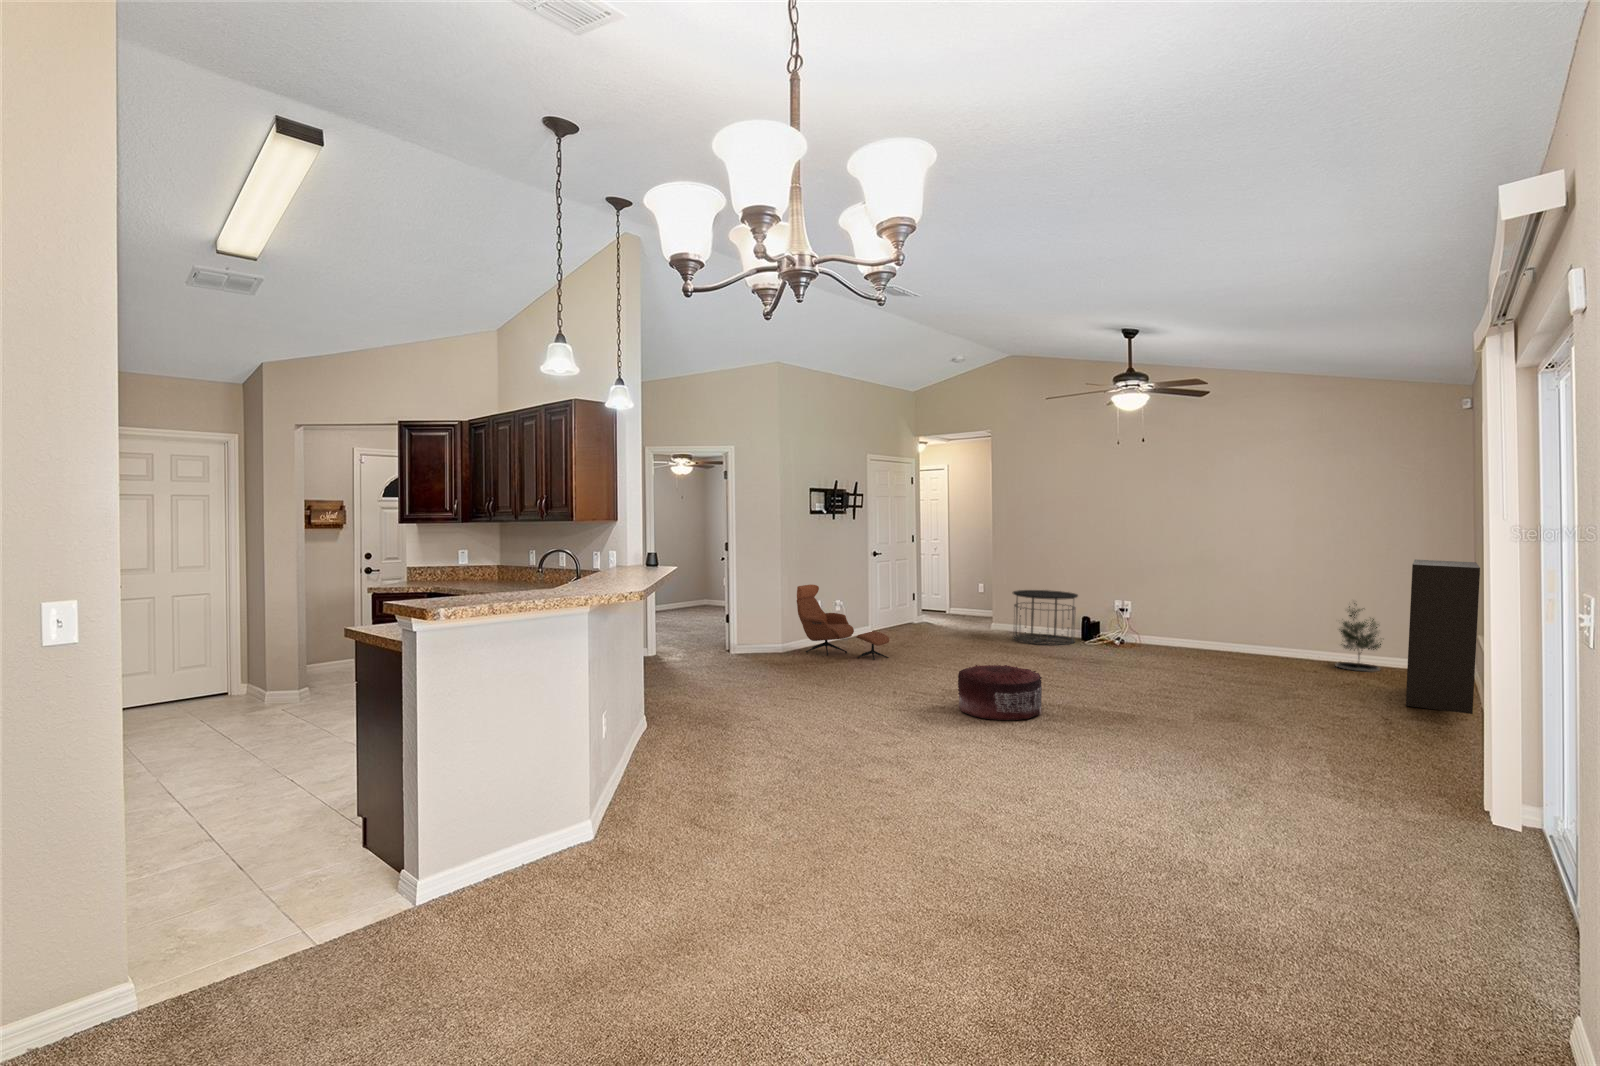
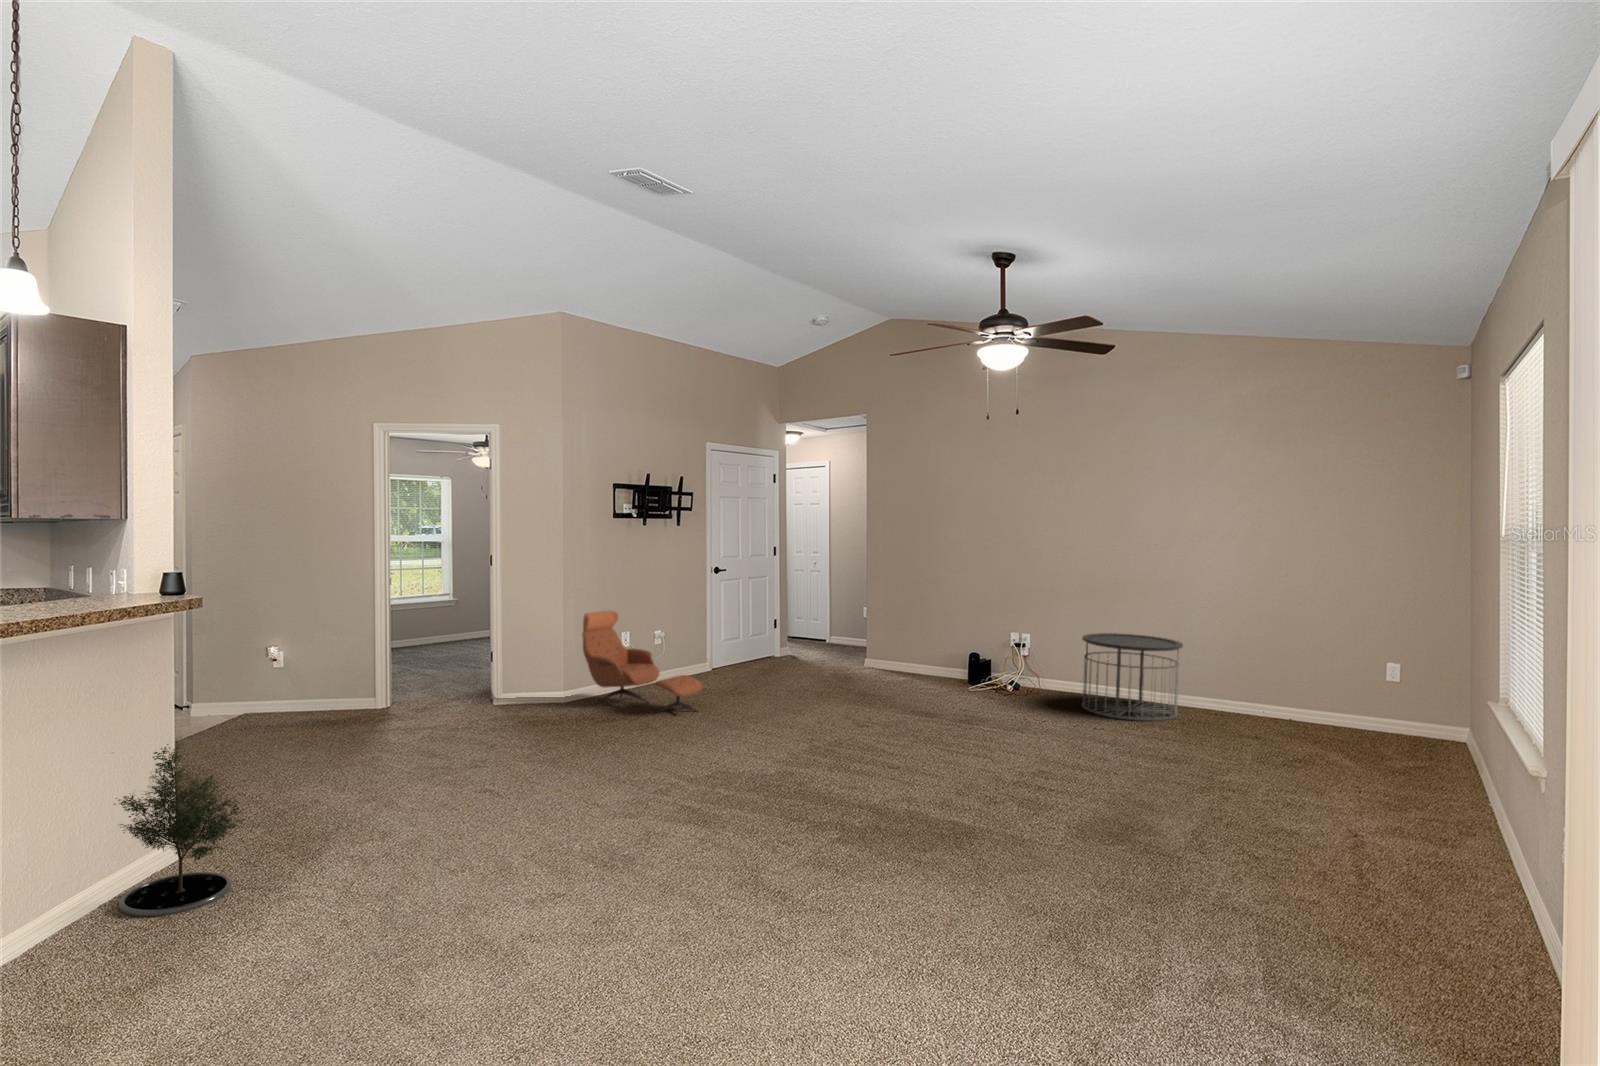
bookshelf: present [1406,560,1480,714] -> none [1387,585,1496,818]
side table: present [1013,590,1078,645] -> present [1082,633,1183,721]
potted tree: present [1336,603,1381,672] -> present [114,738,245,917]
pouf: present [958,665,1042,720] -> none [726,741,853,837]

